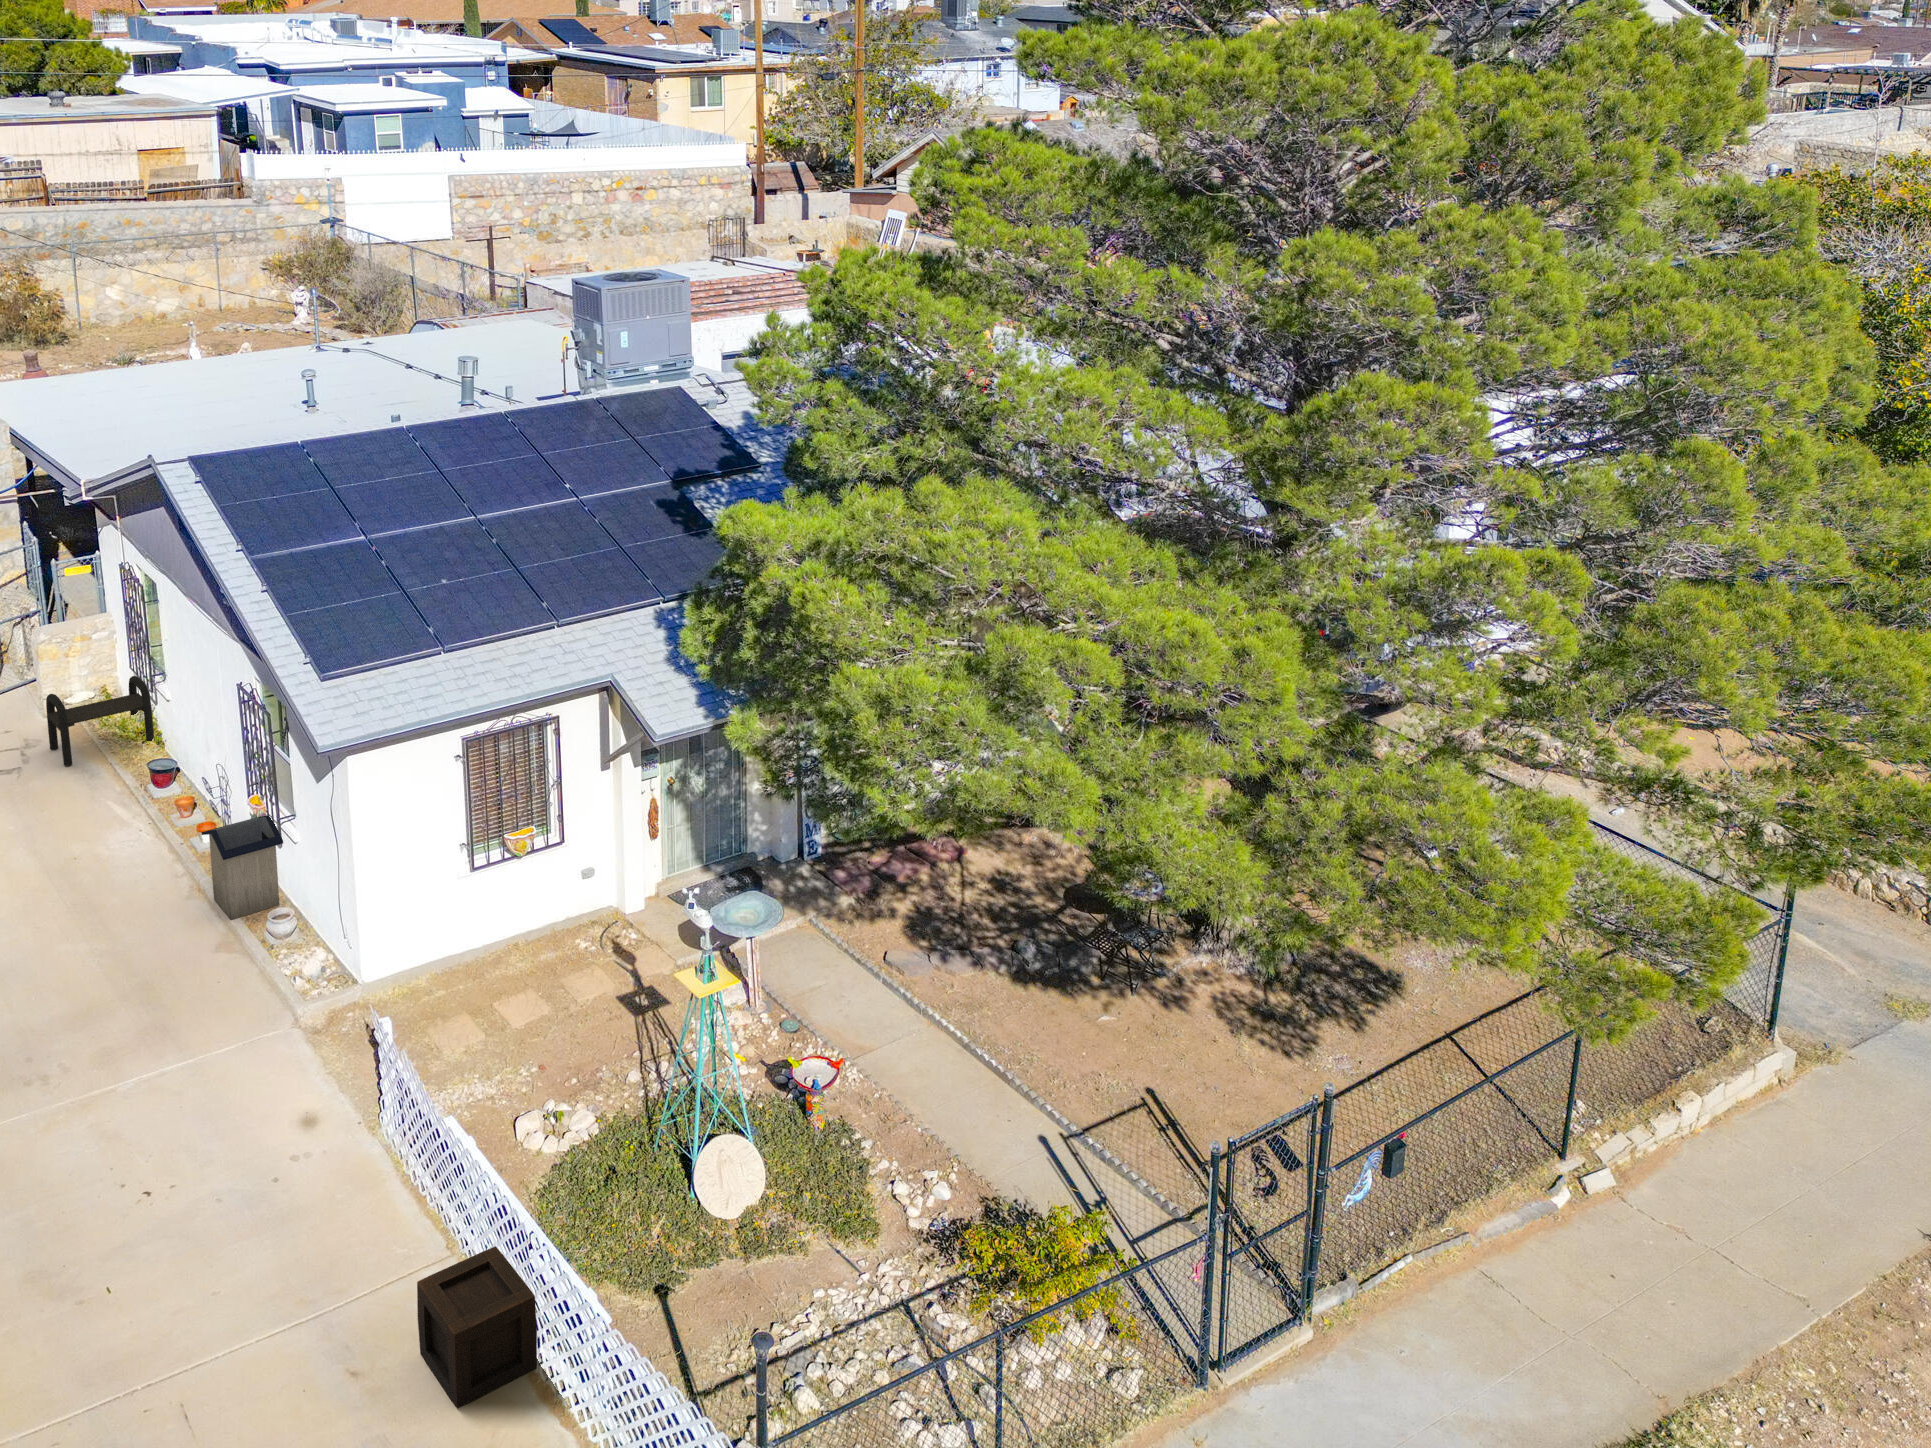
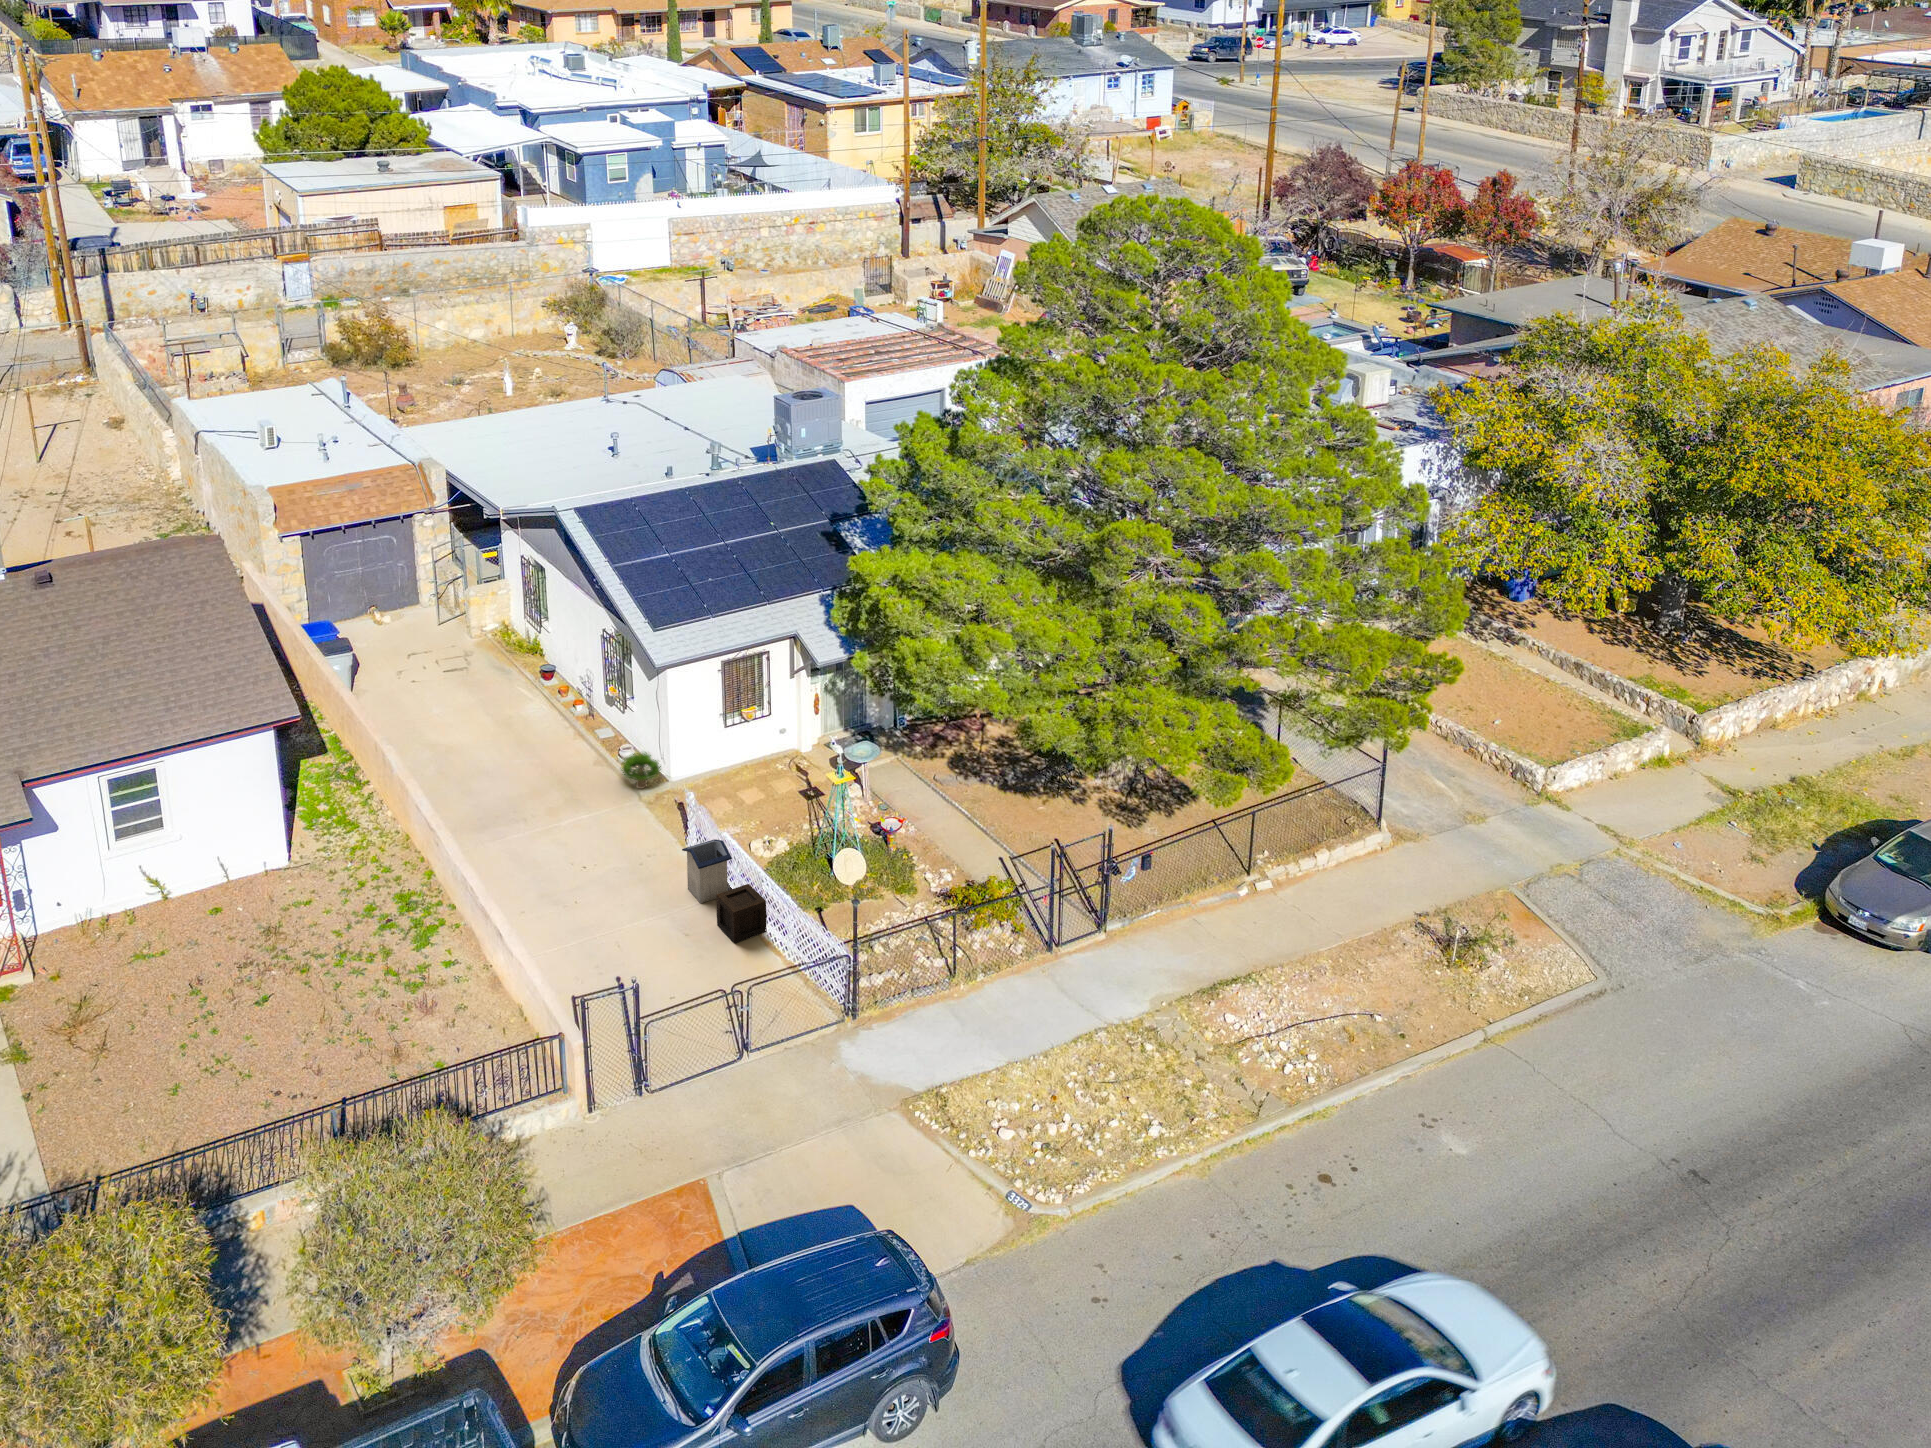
bench: present [46,676,154,766] -> none [479,616,537,667]
trash can: present [201,816,283,920] -> present [682,839,732,903]
potted plant: none [251,920,343,1000] -> present [621,752,661,789]

